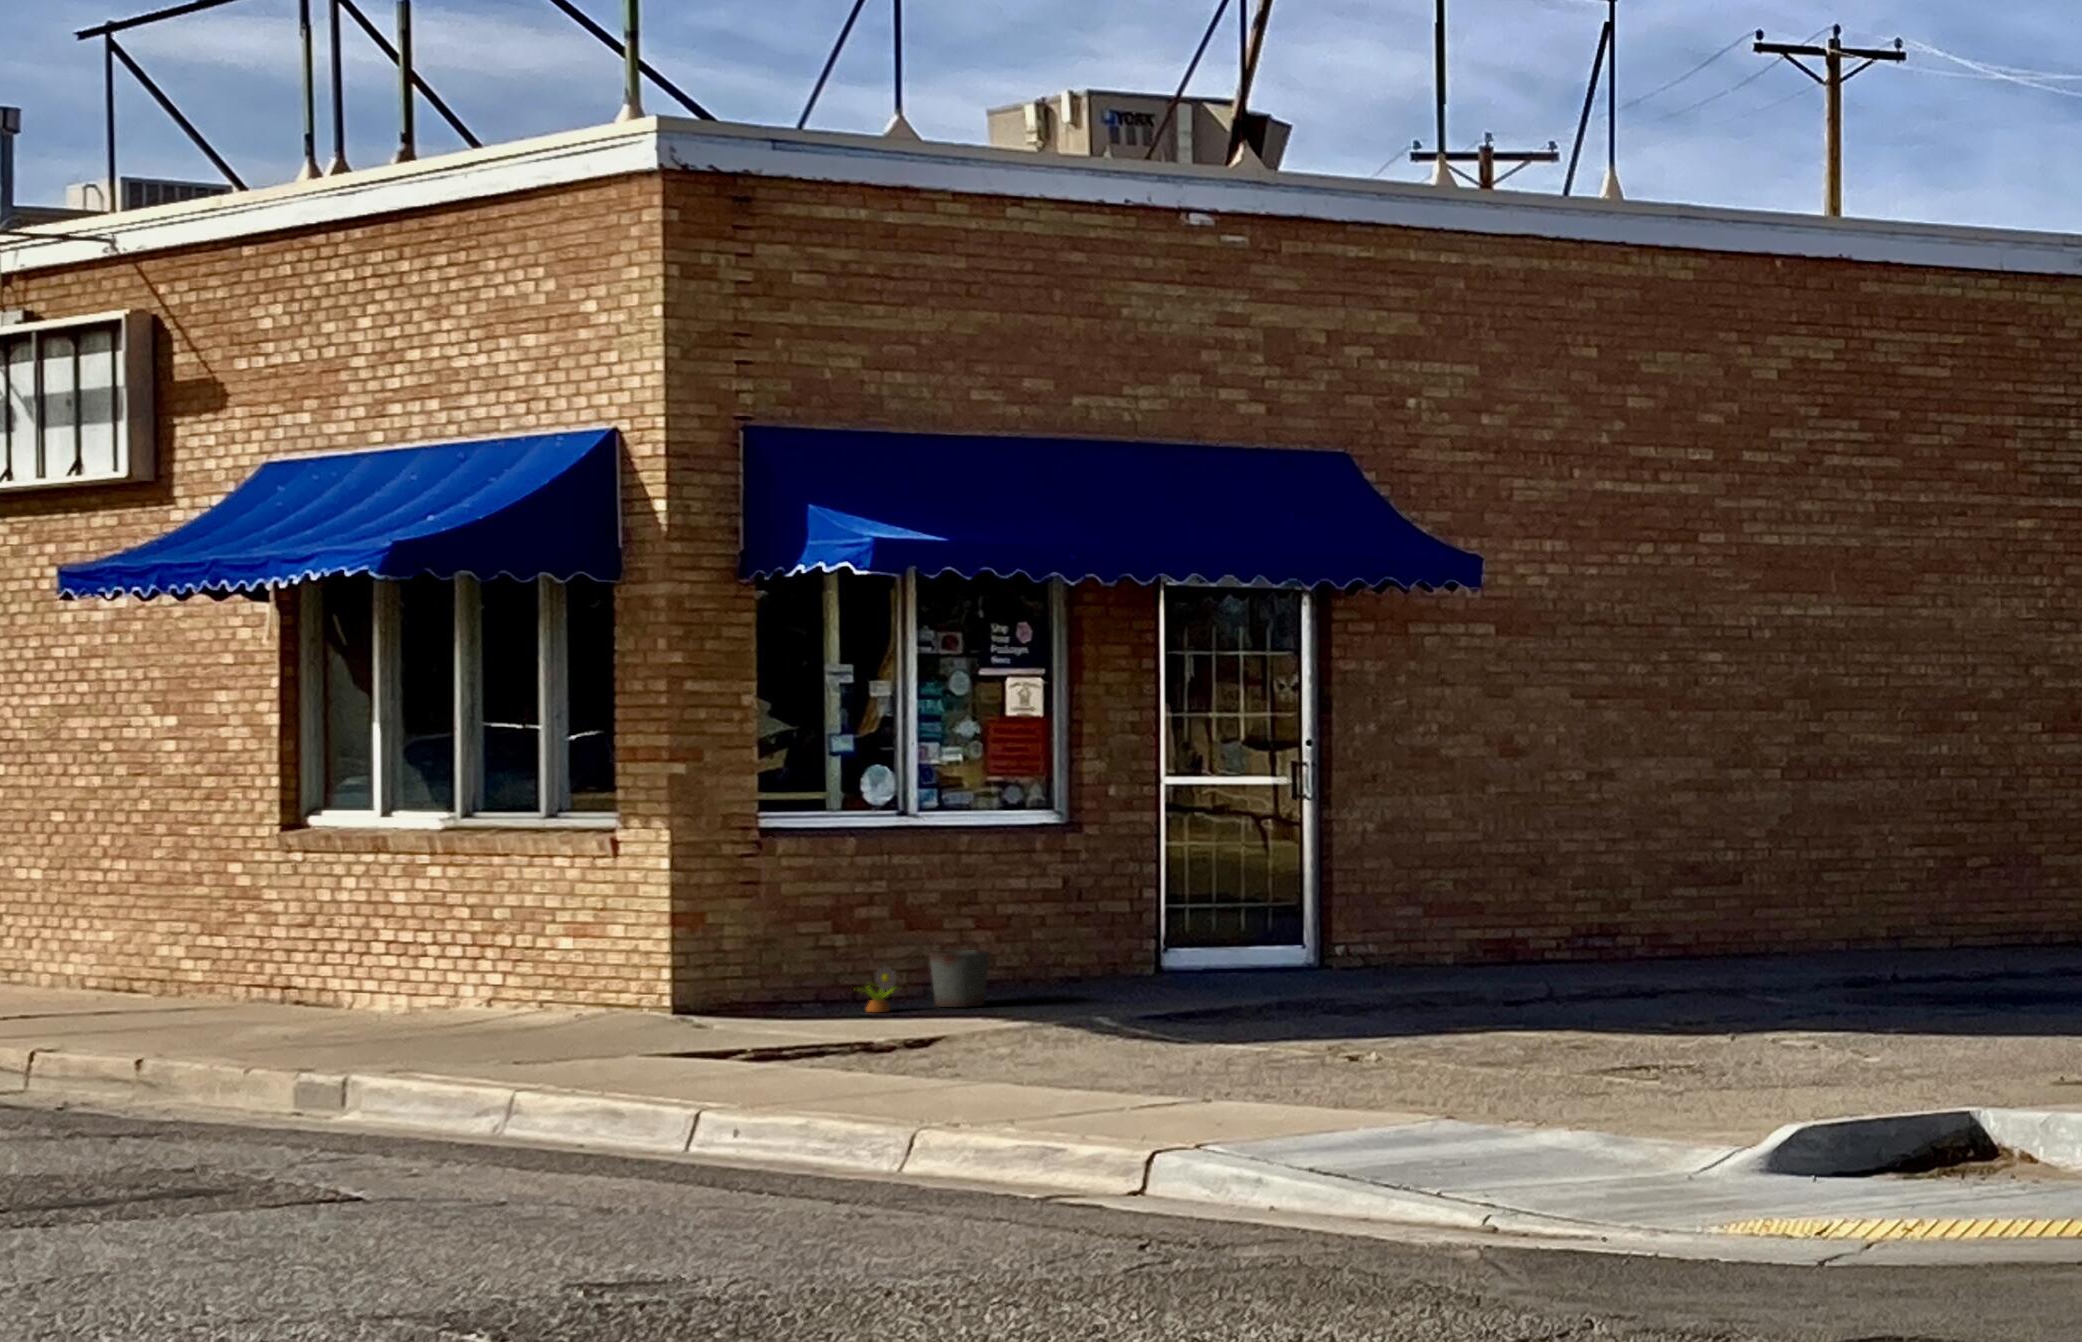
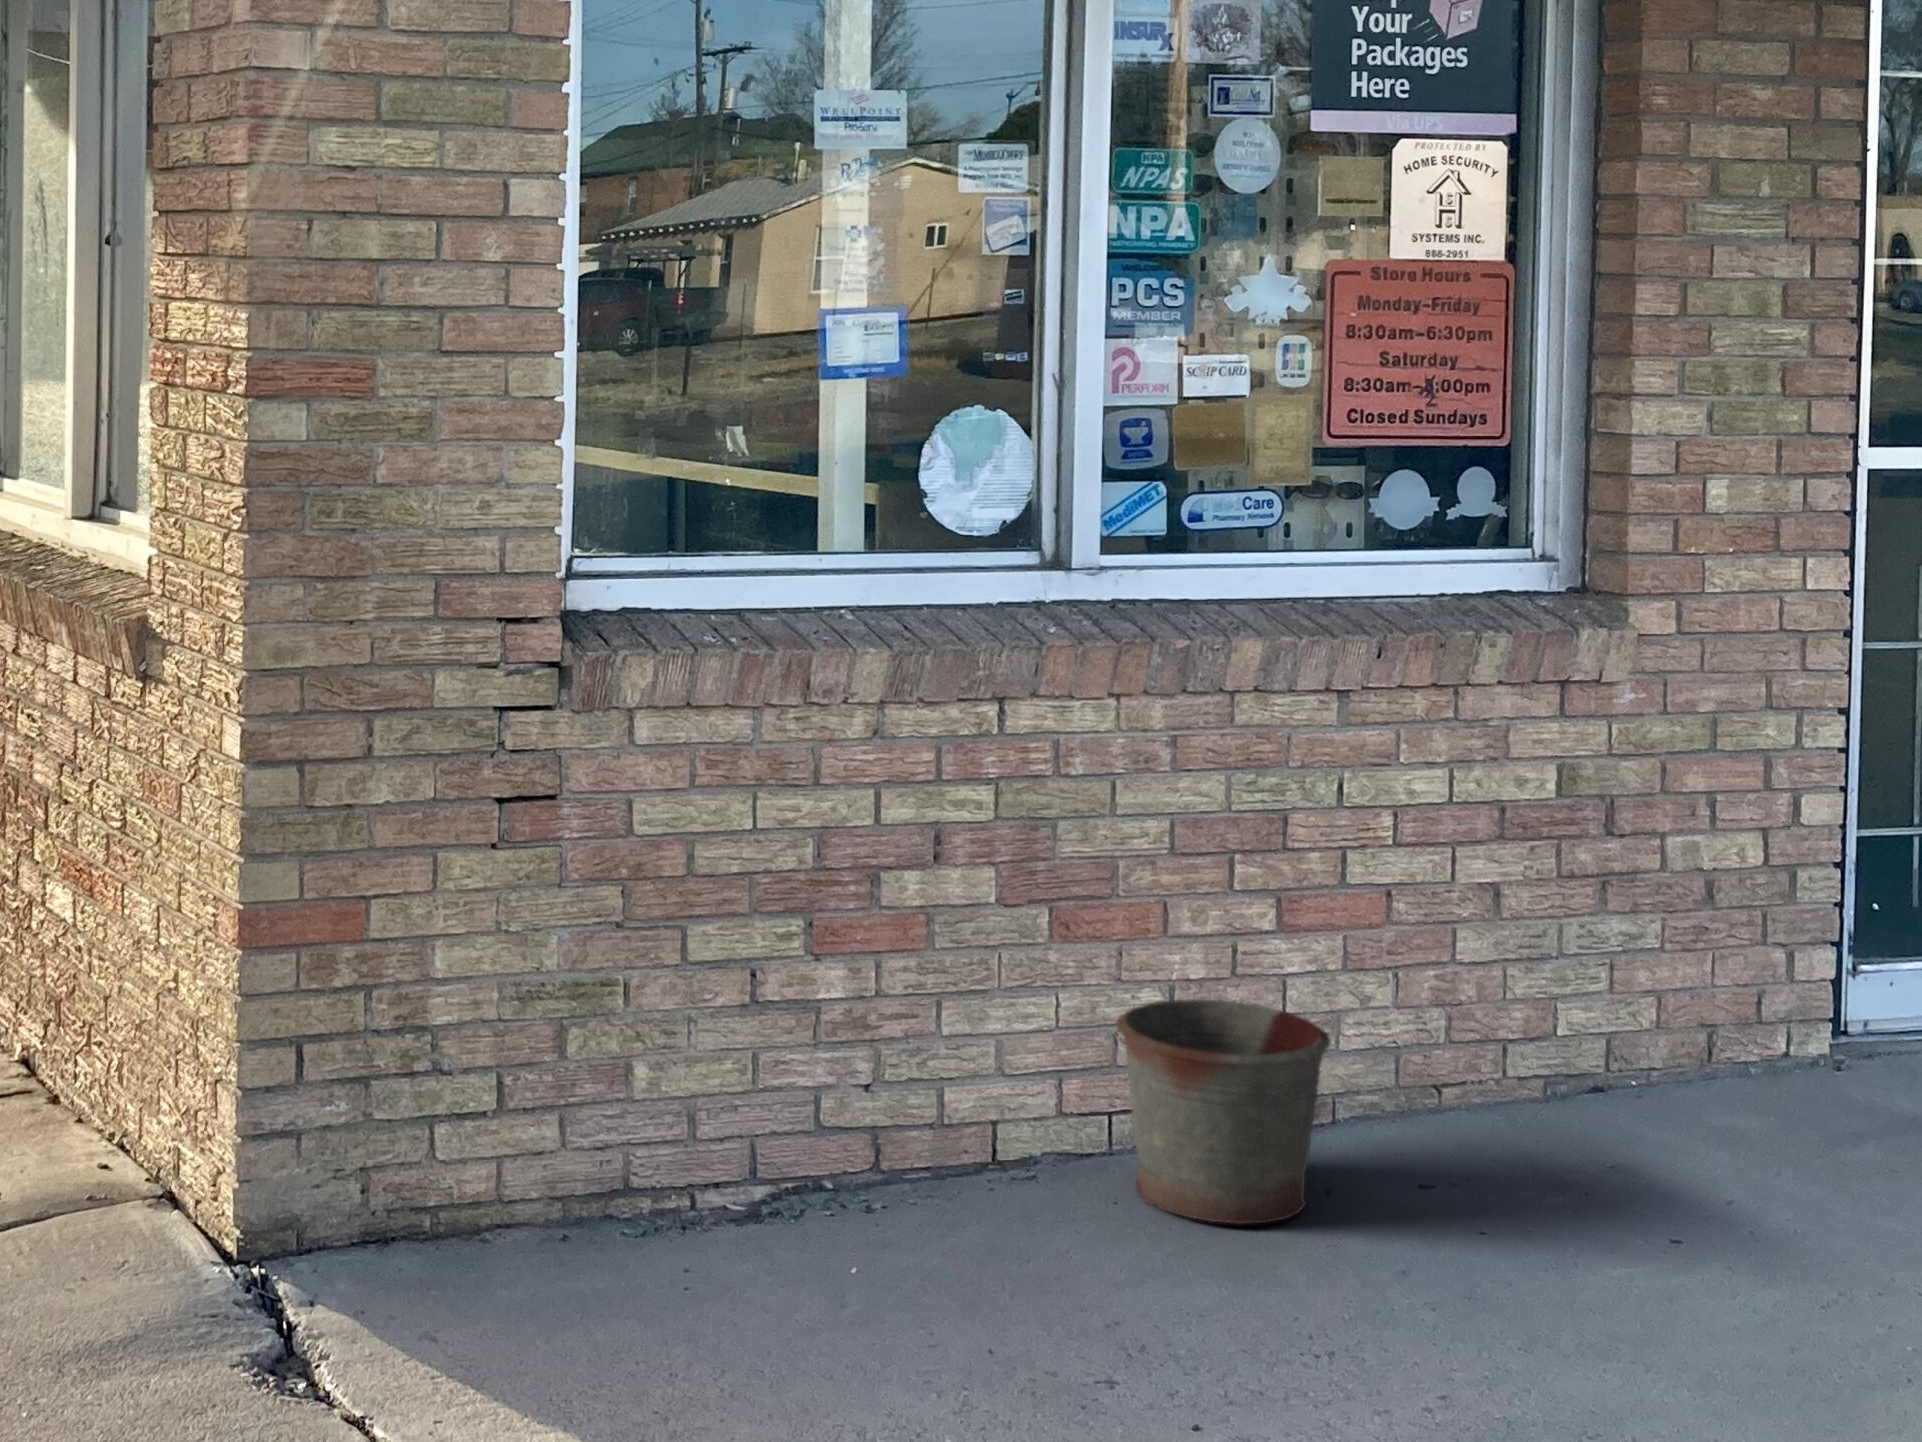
decorative plant: present [862,966,897,1012] -> none [872,1083,1027,1231]

